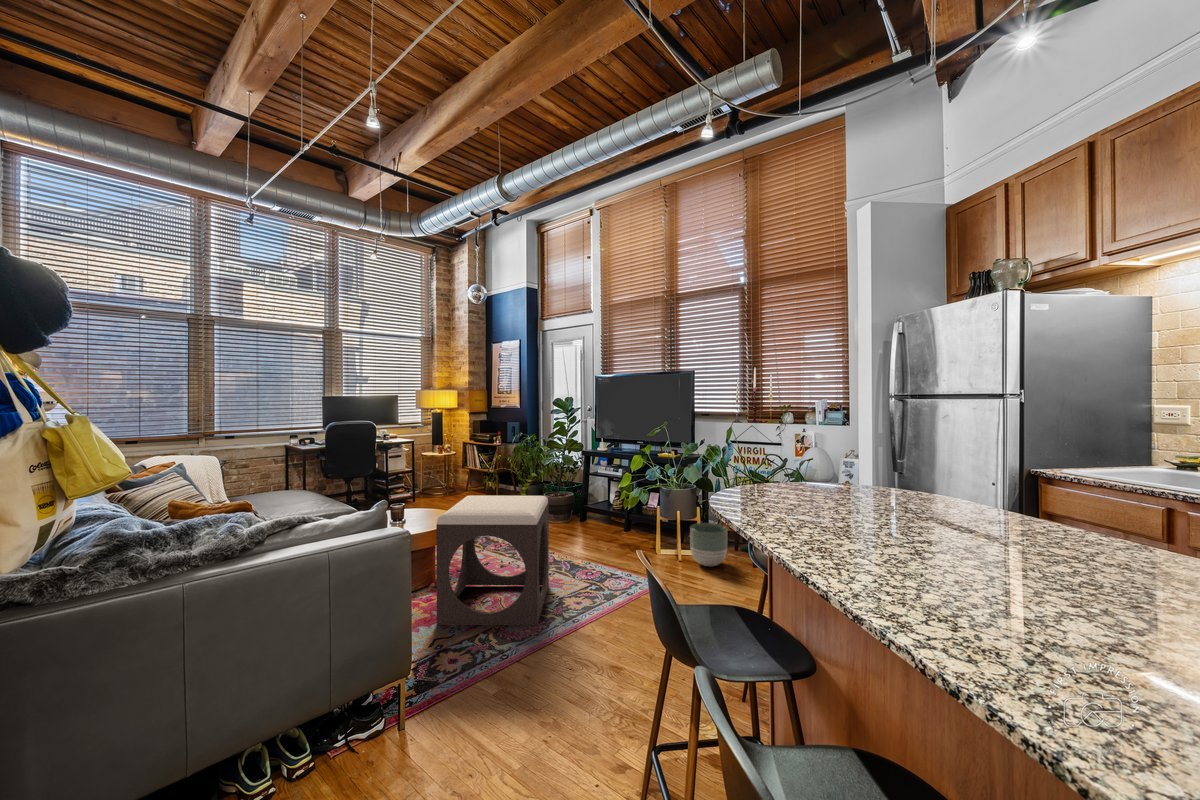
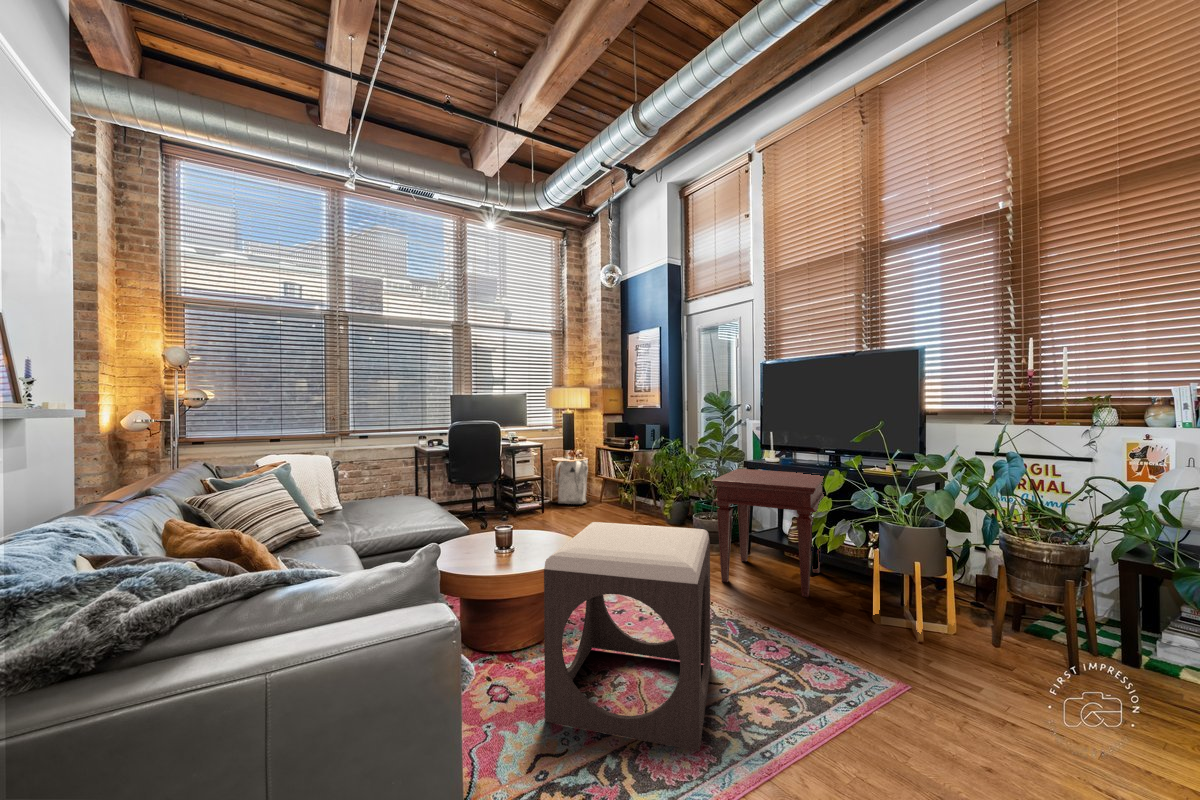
backpack: none [425,451,456,493] -> present [555,456,588,504]
side table: none [556,457,638,544] -> present [712,469,824,597]
planter: present [690,523,727,566] -> none [939,583,1014,660]

